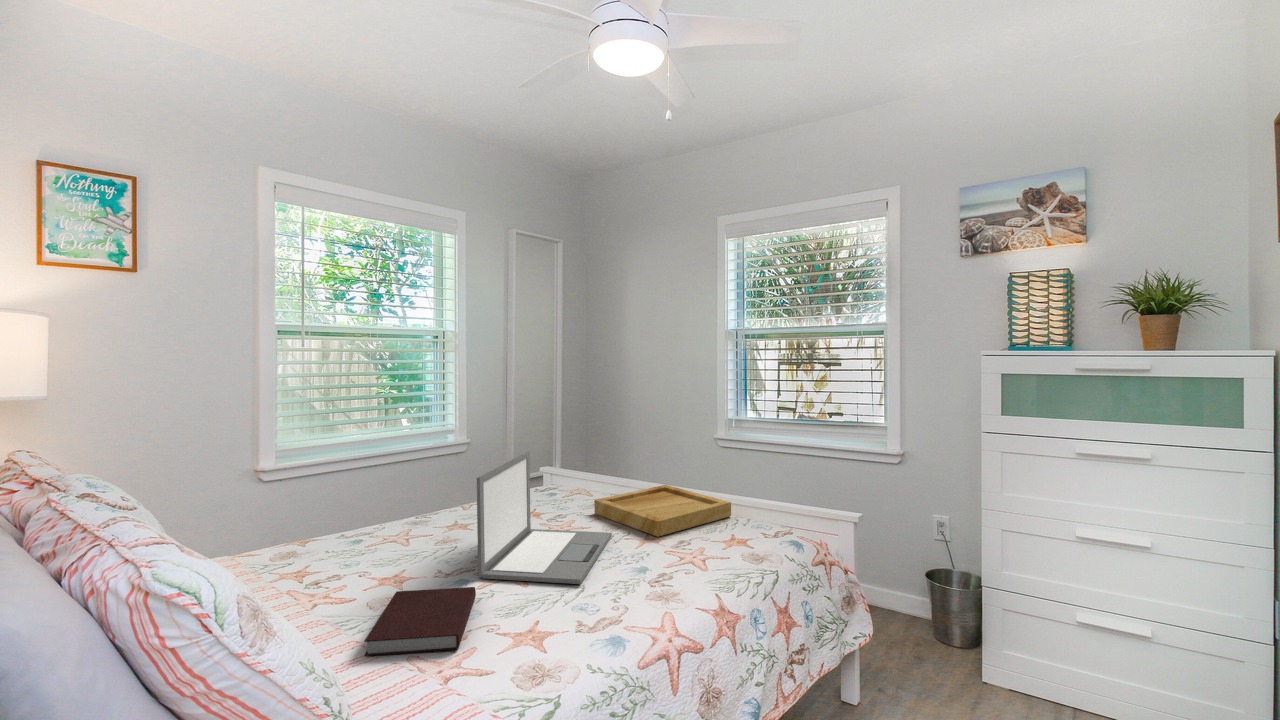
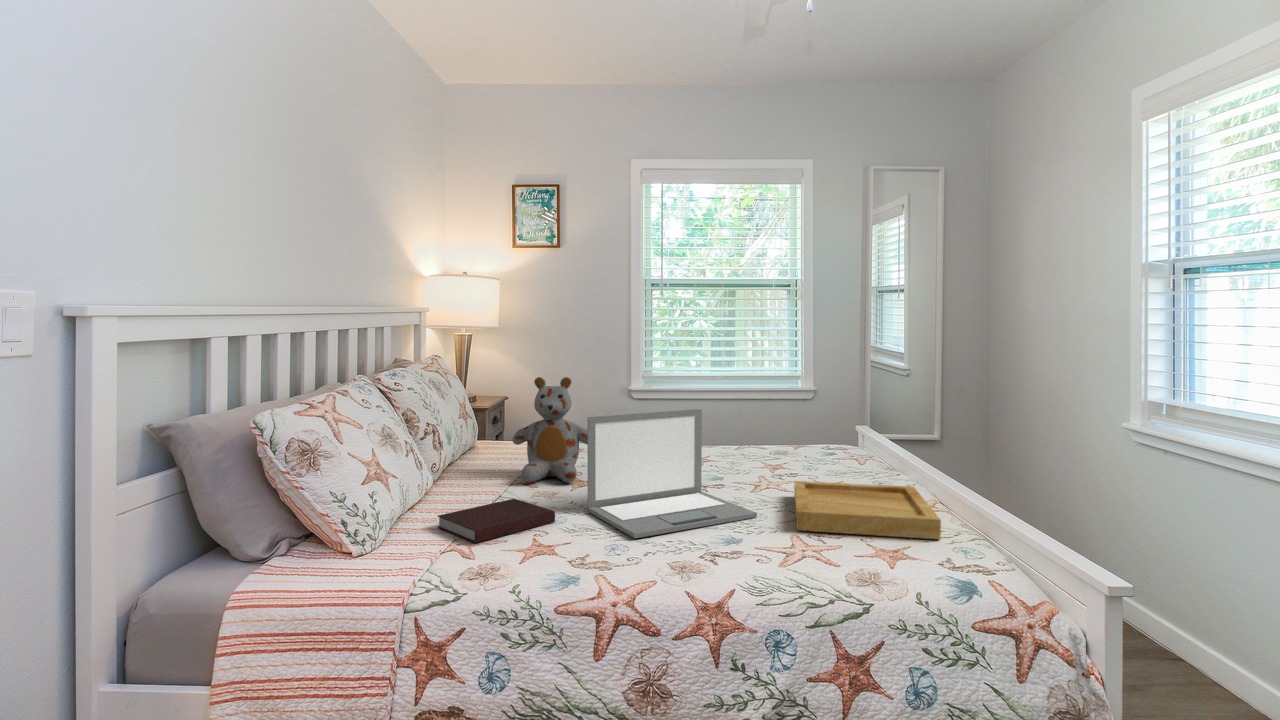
stuffed bear: none [284,438,394,574] -> present [512,377,588,483]

